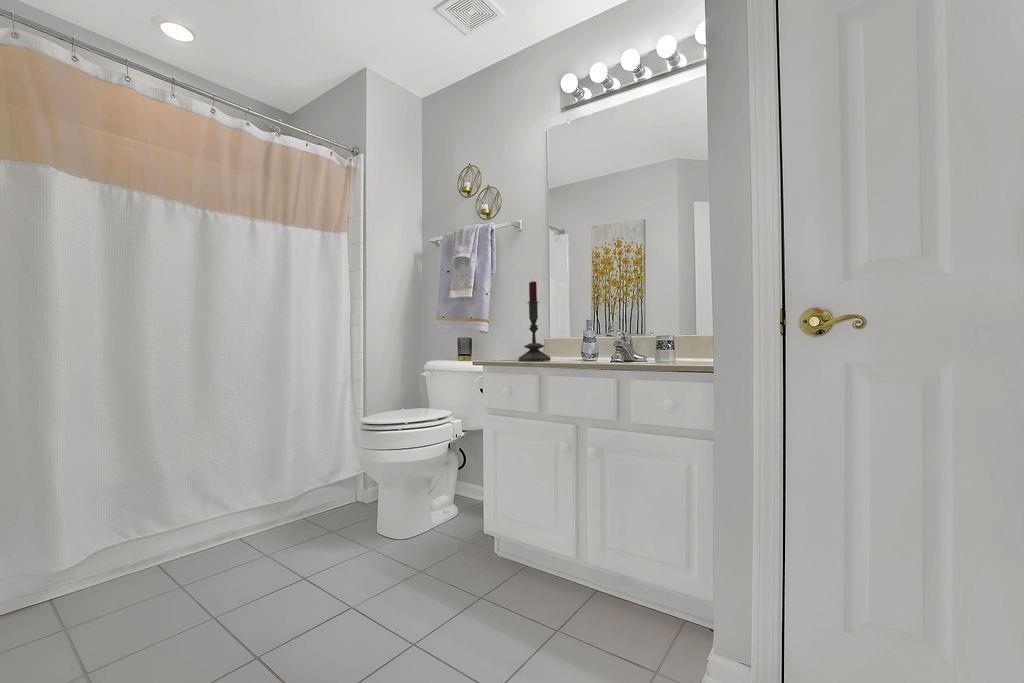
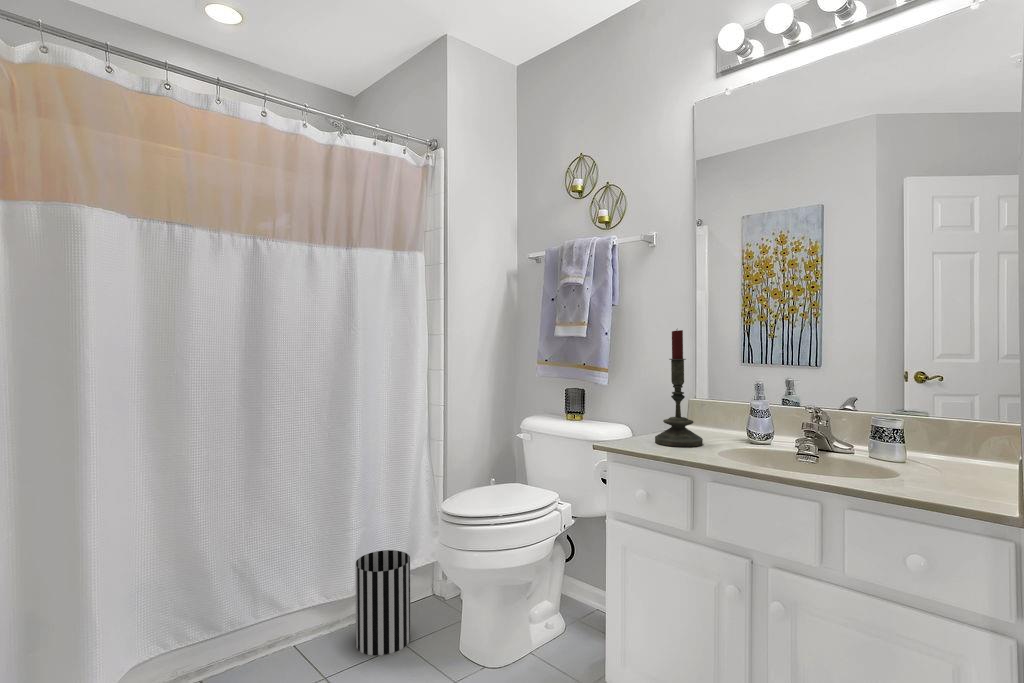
wastebasket: none [289,467,336,546] -> present [356,550,411,655]

